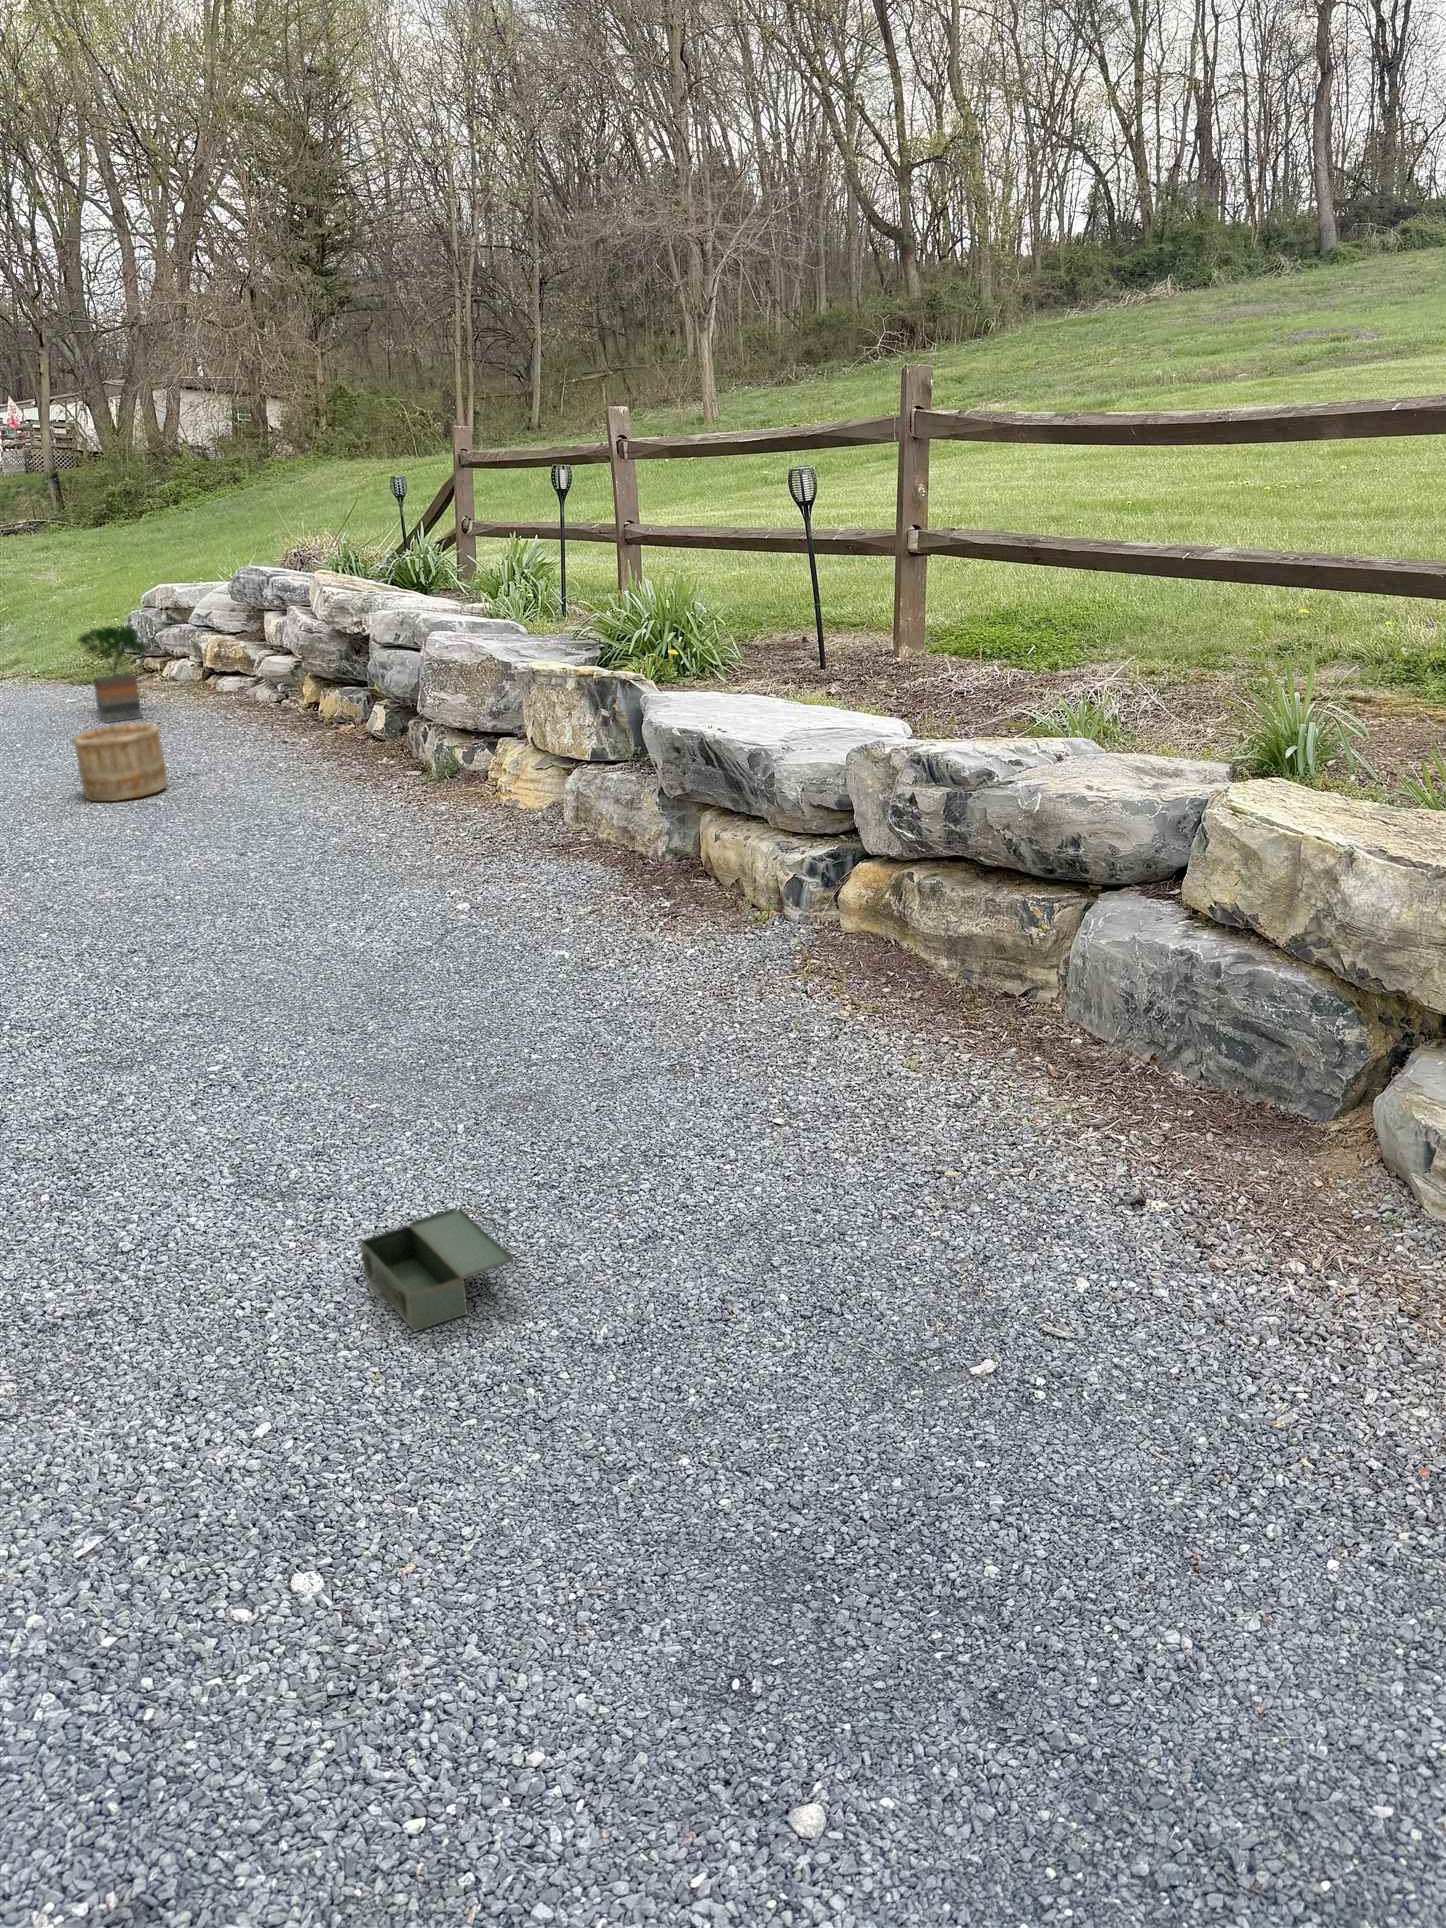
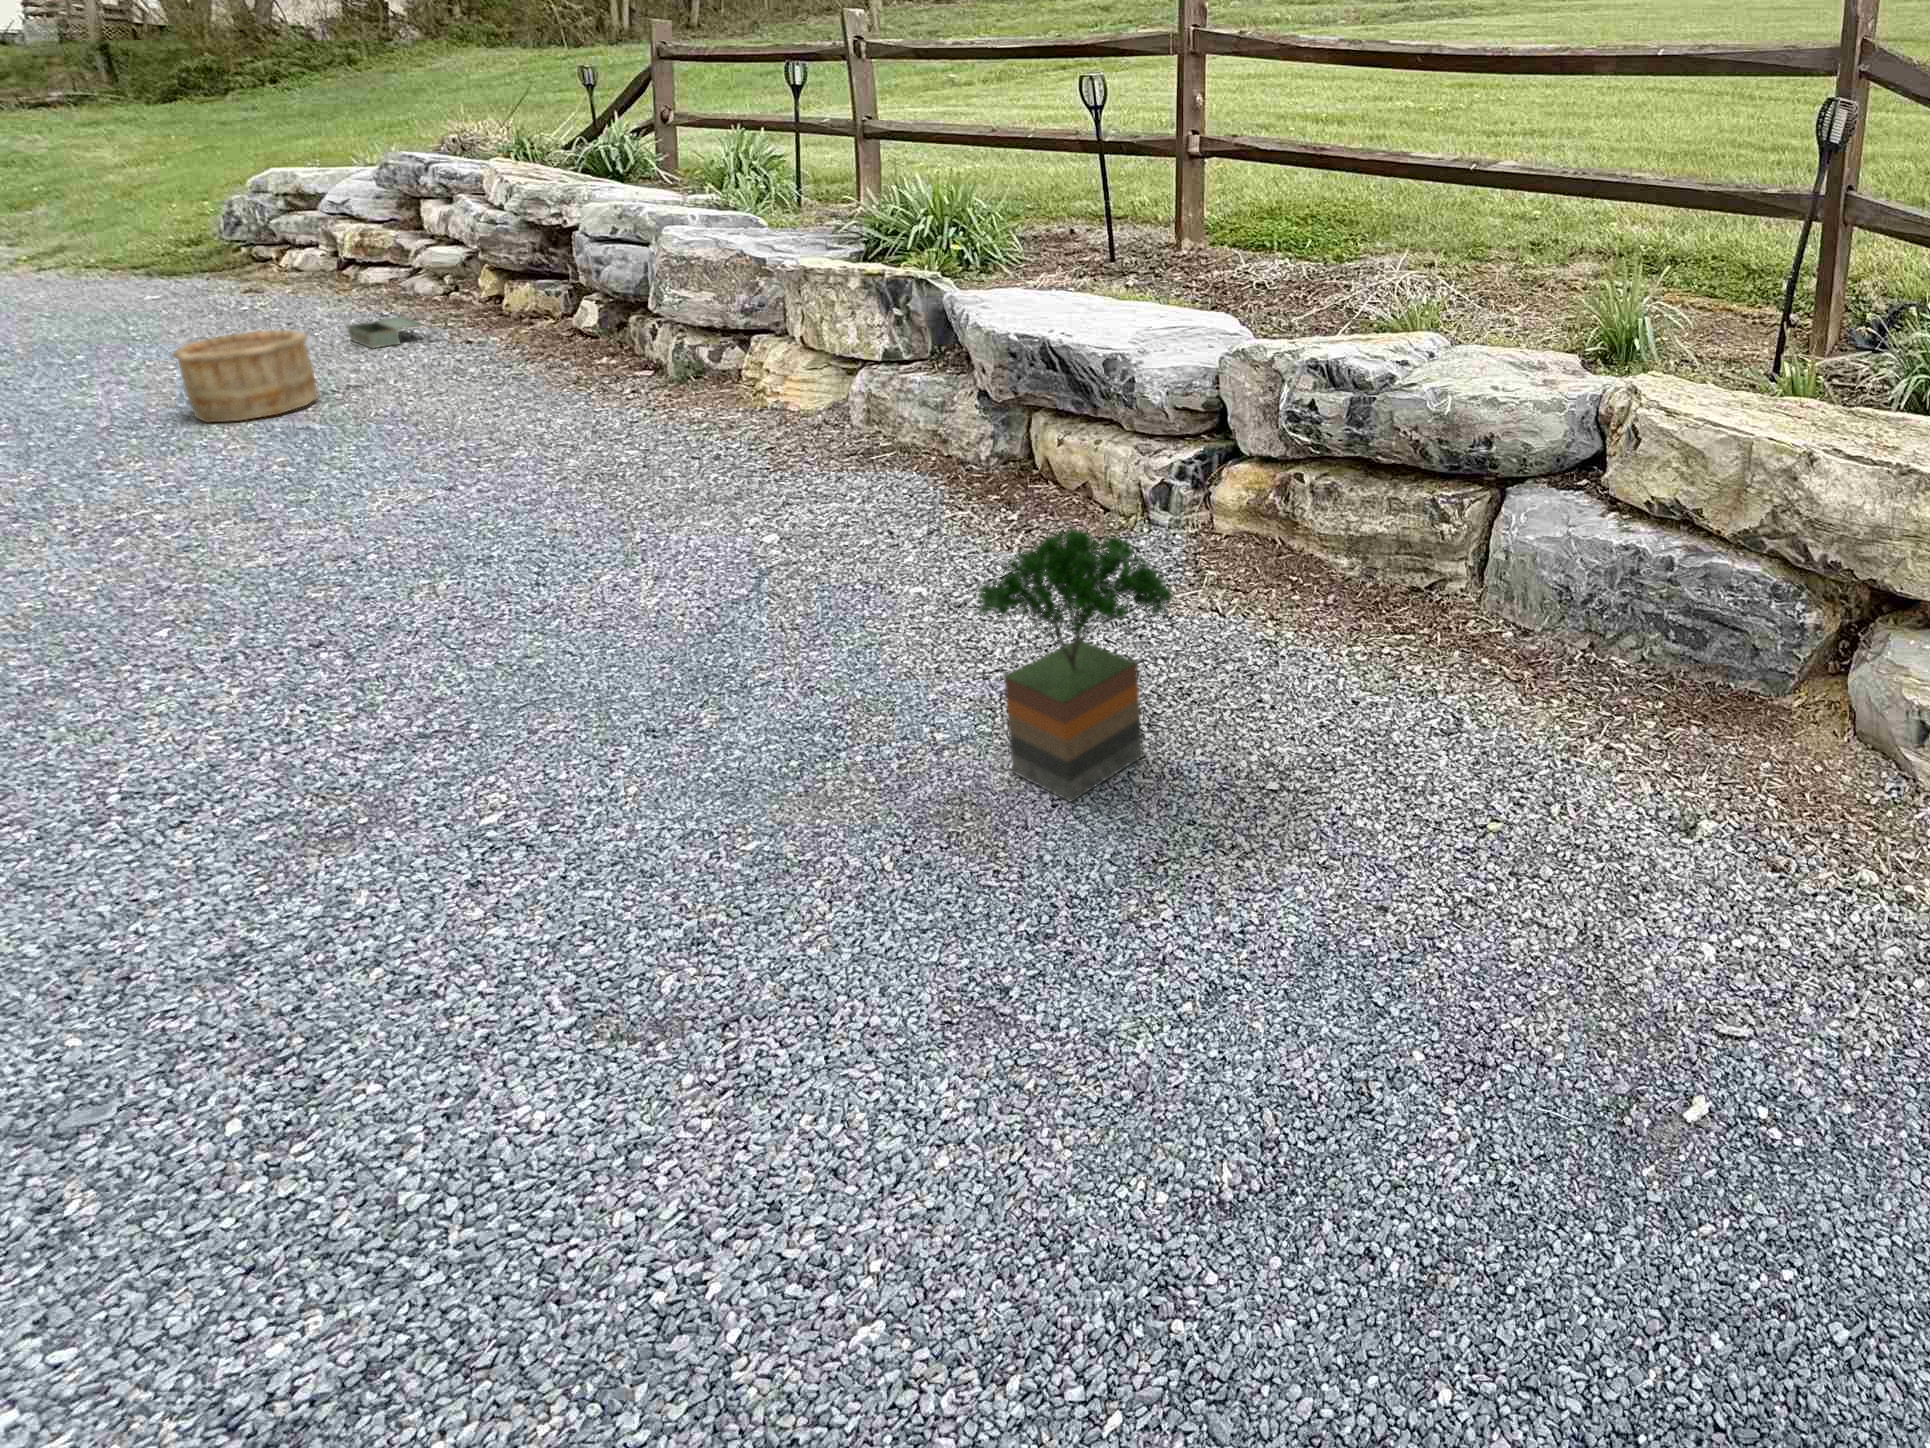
potted tree: present [77,626,146,723] -> present [975,529,1175,802]
toolbox: present [360,1209,513,1331] -> present [348,317,422,348]

